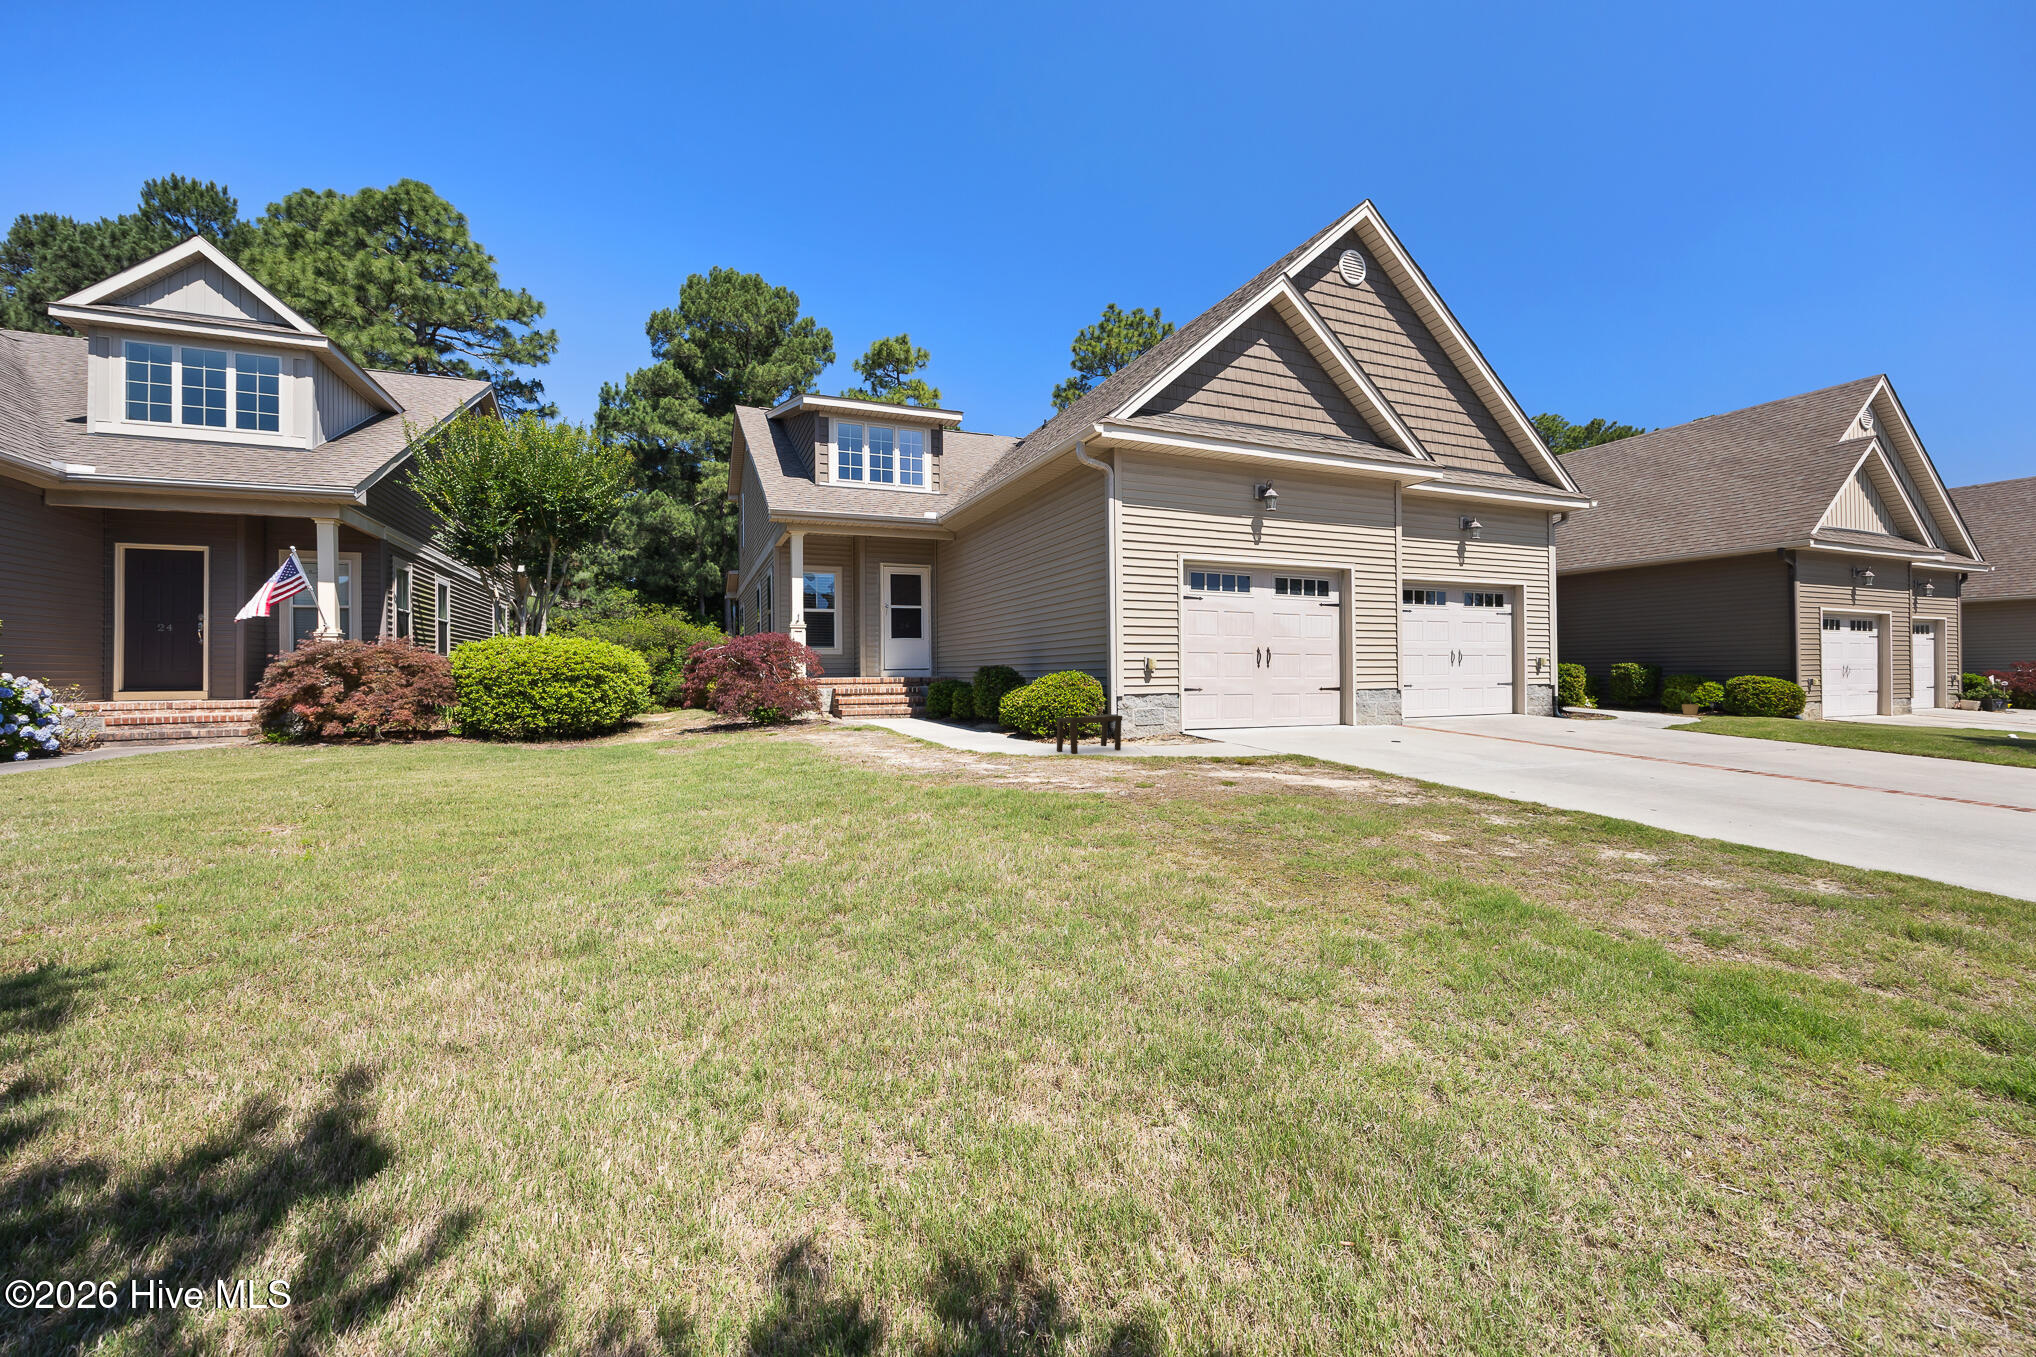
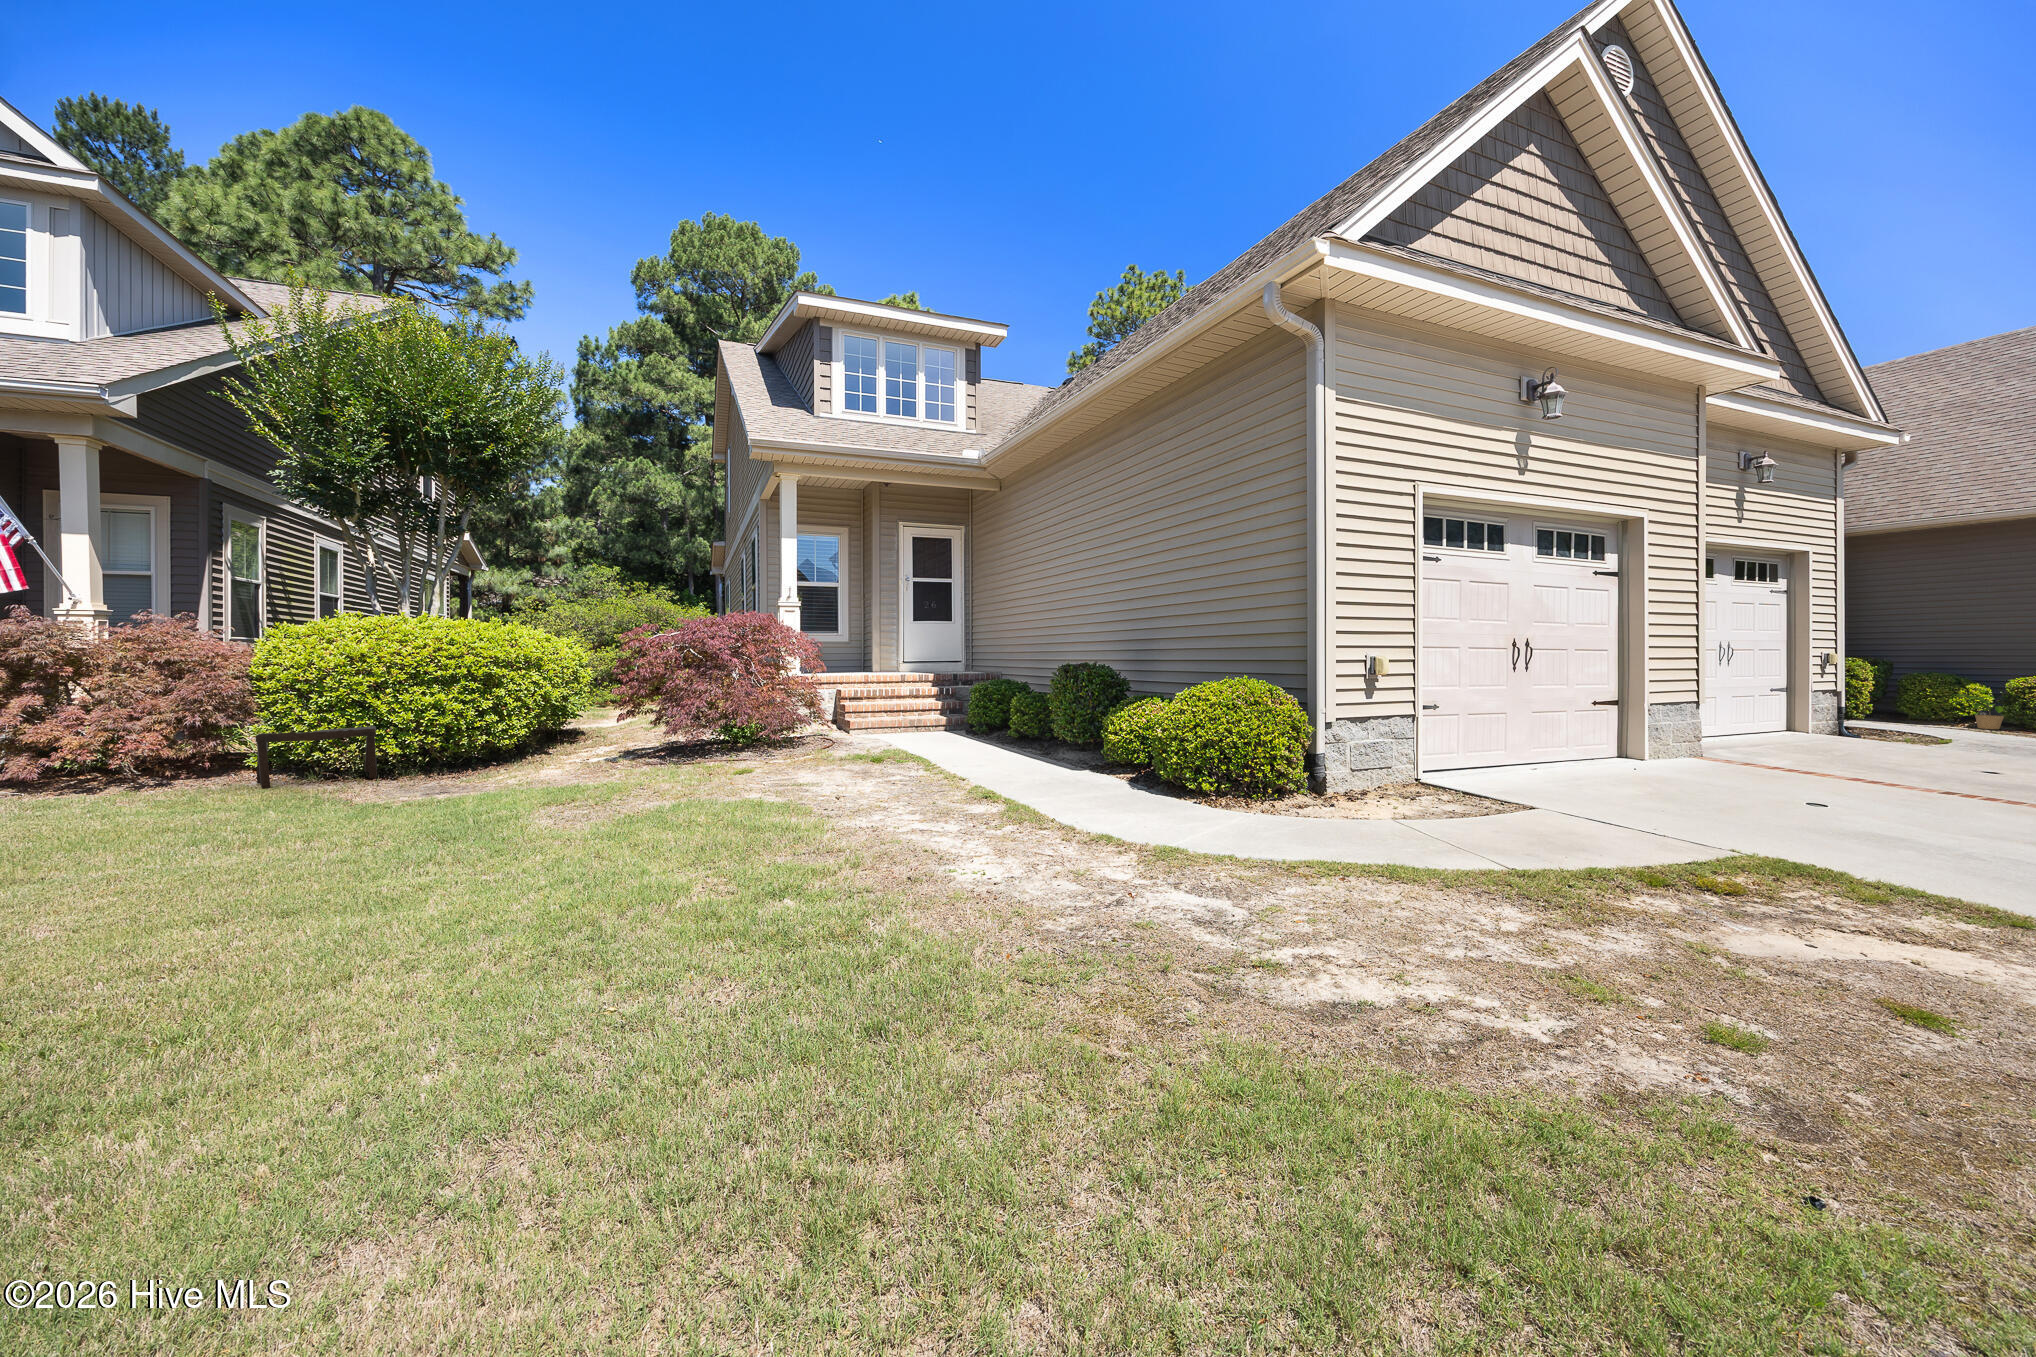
bench: present [1057,714,1122,754] -> present [256,726,377,788]

